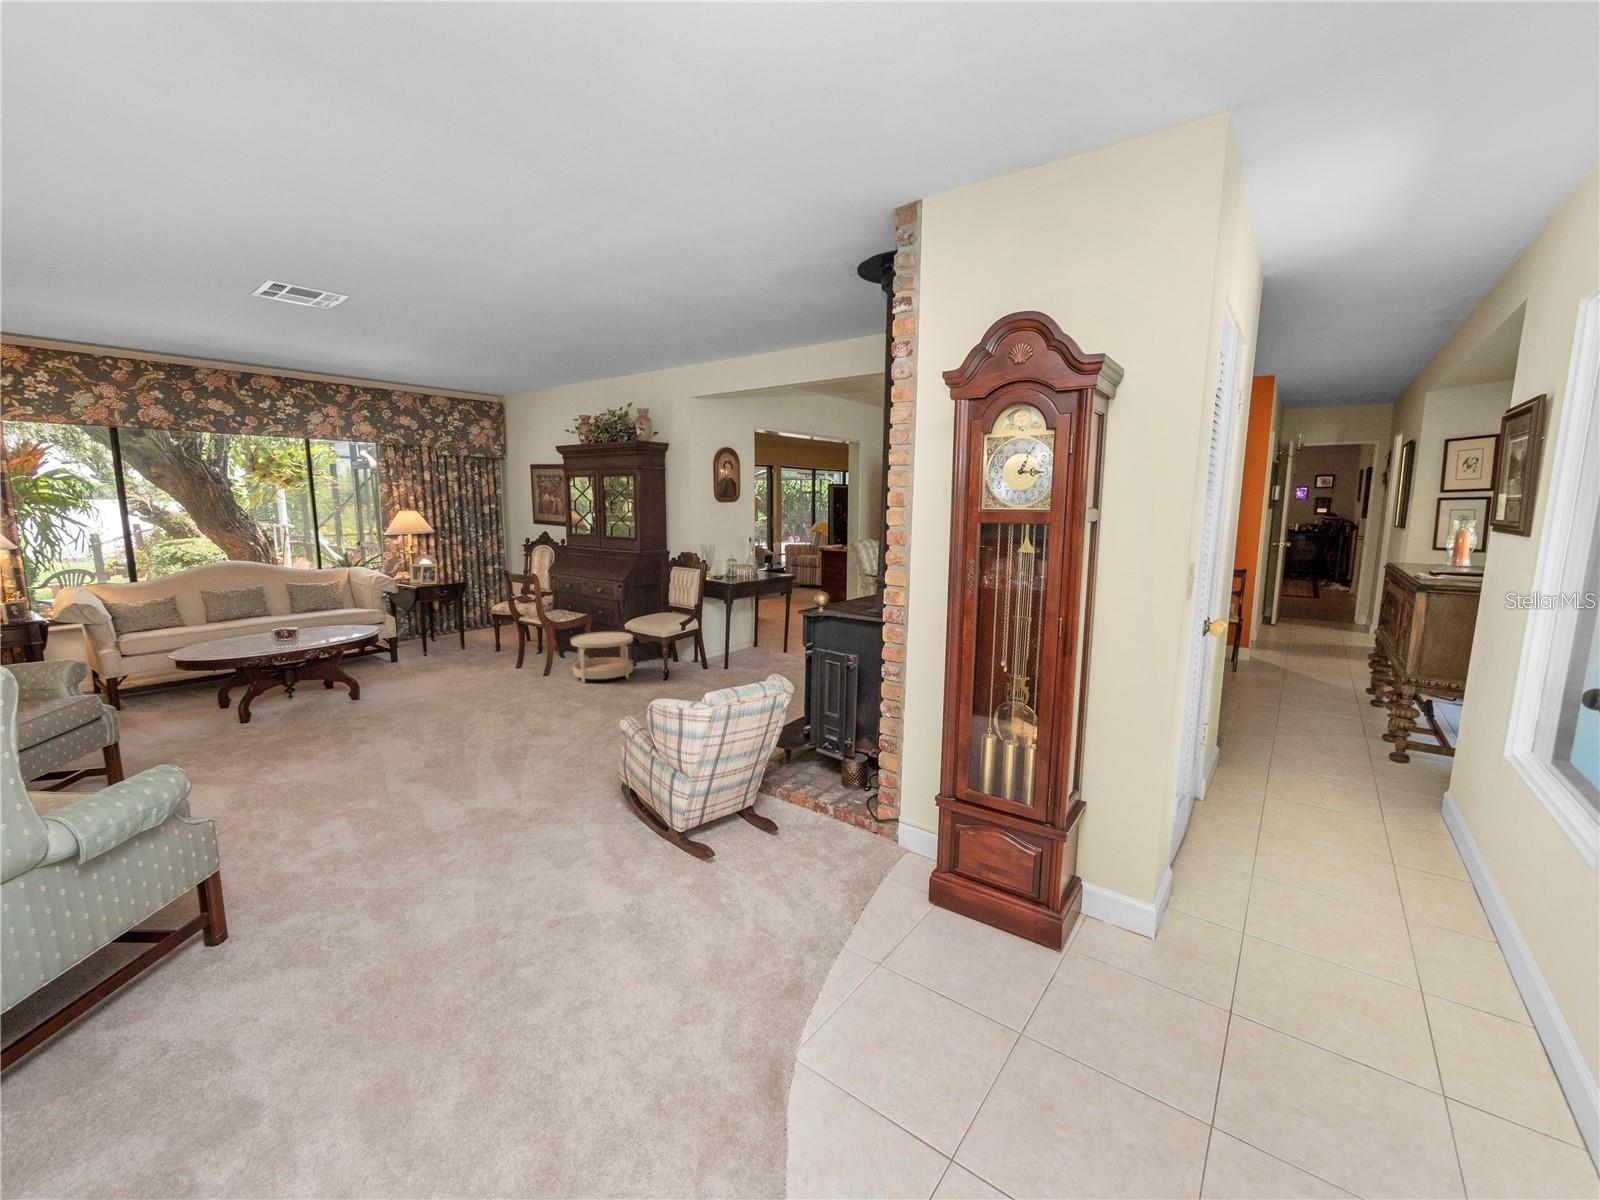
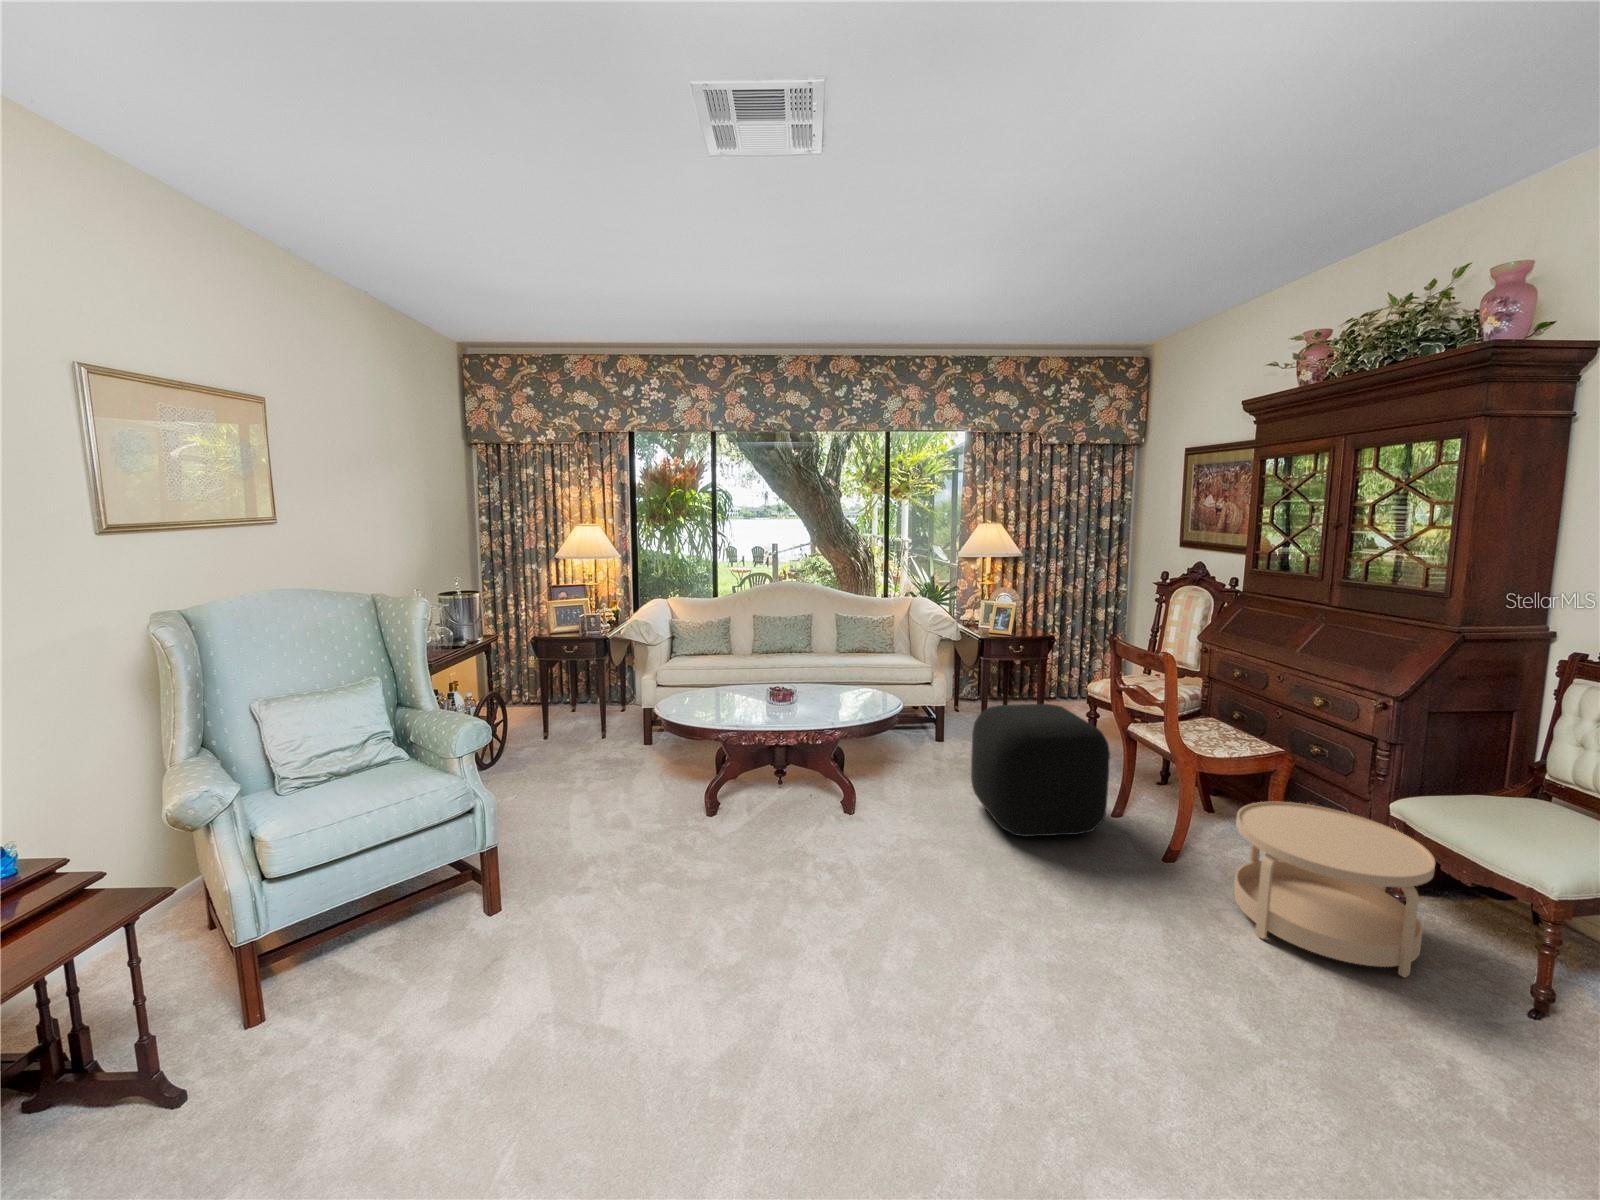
ottoman: none [436,614,516,682] -> present [971,704,1110,836]

